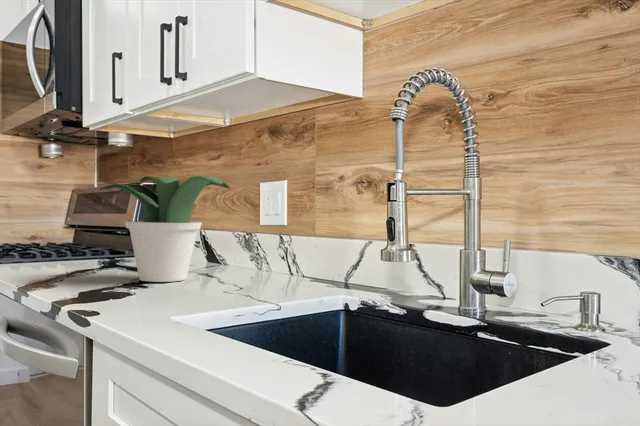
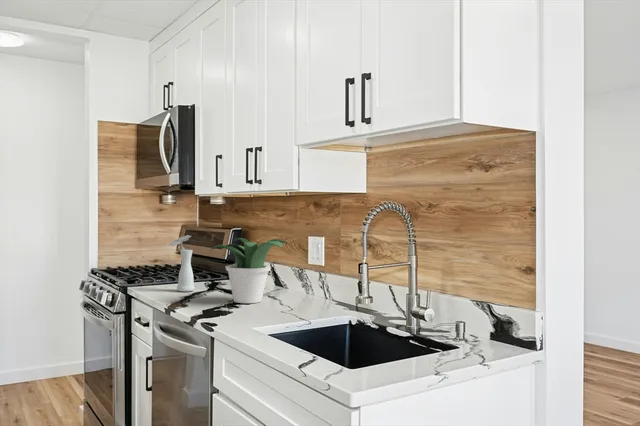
vase: none [36,181,79,269] -> present [170,235,195,292]

